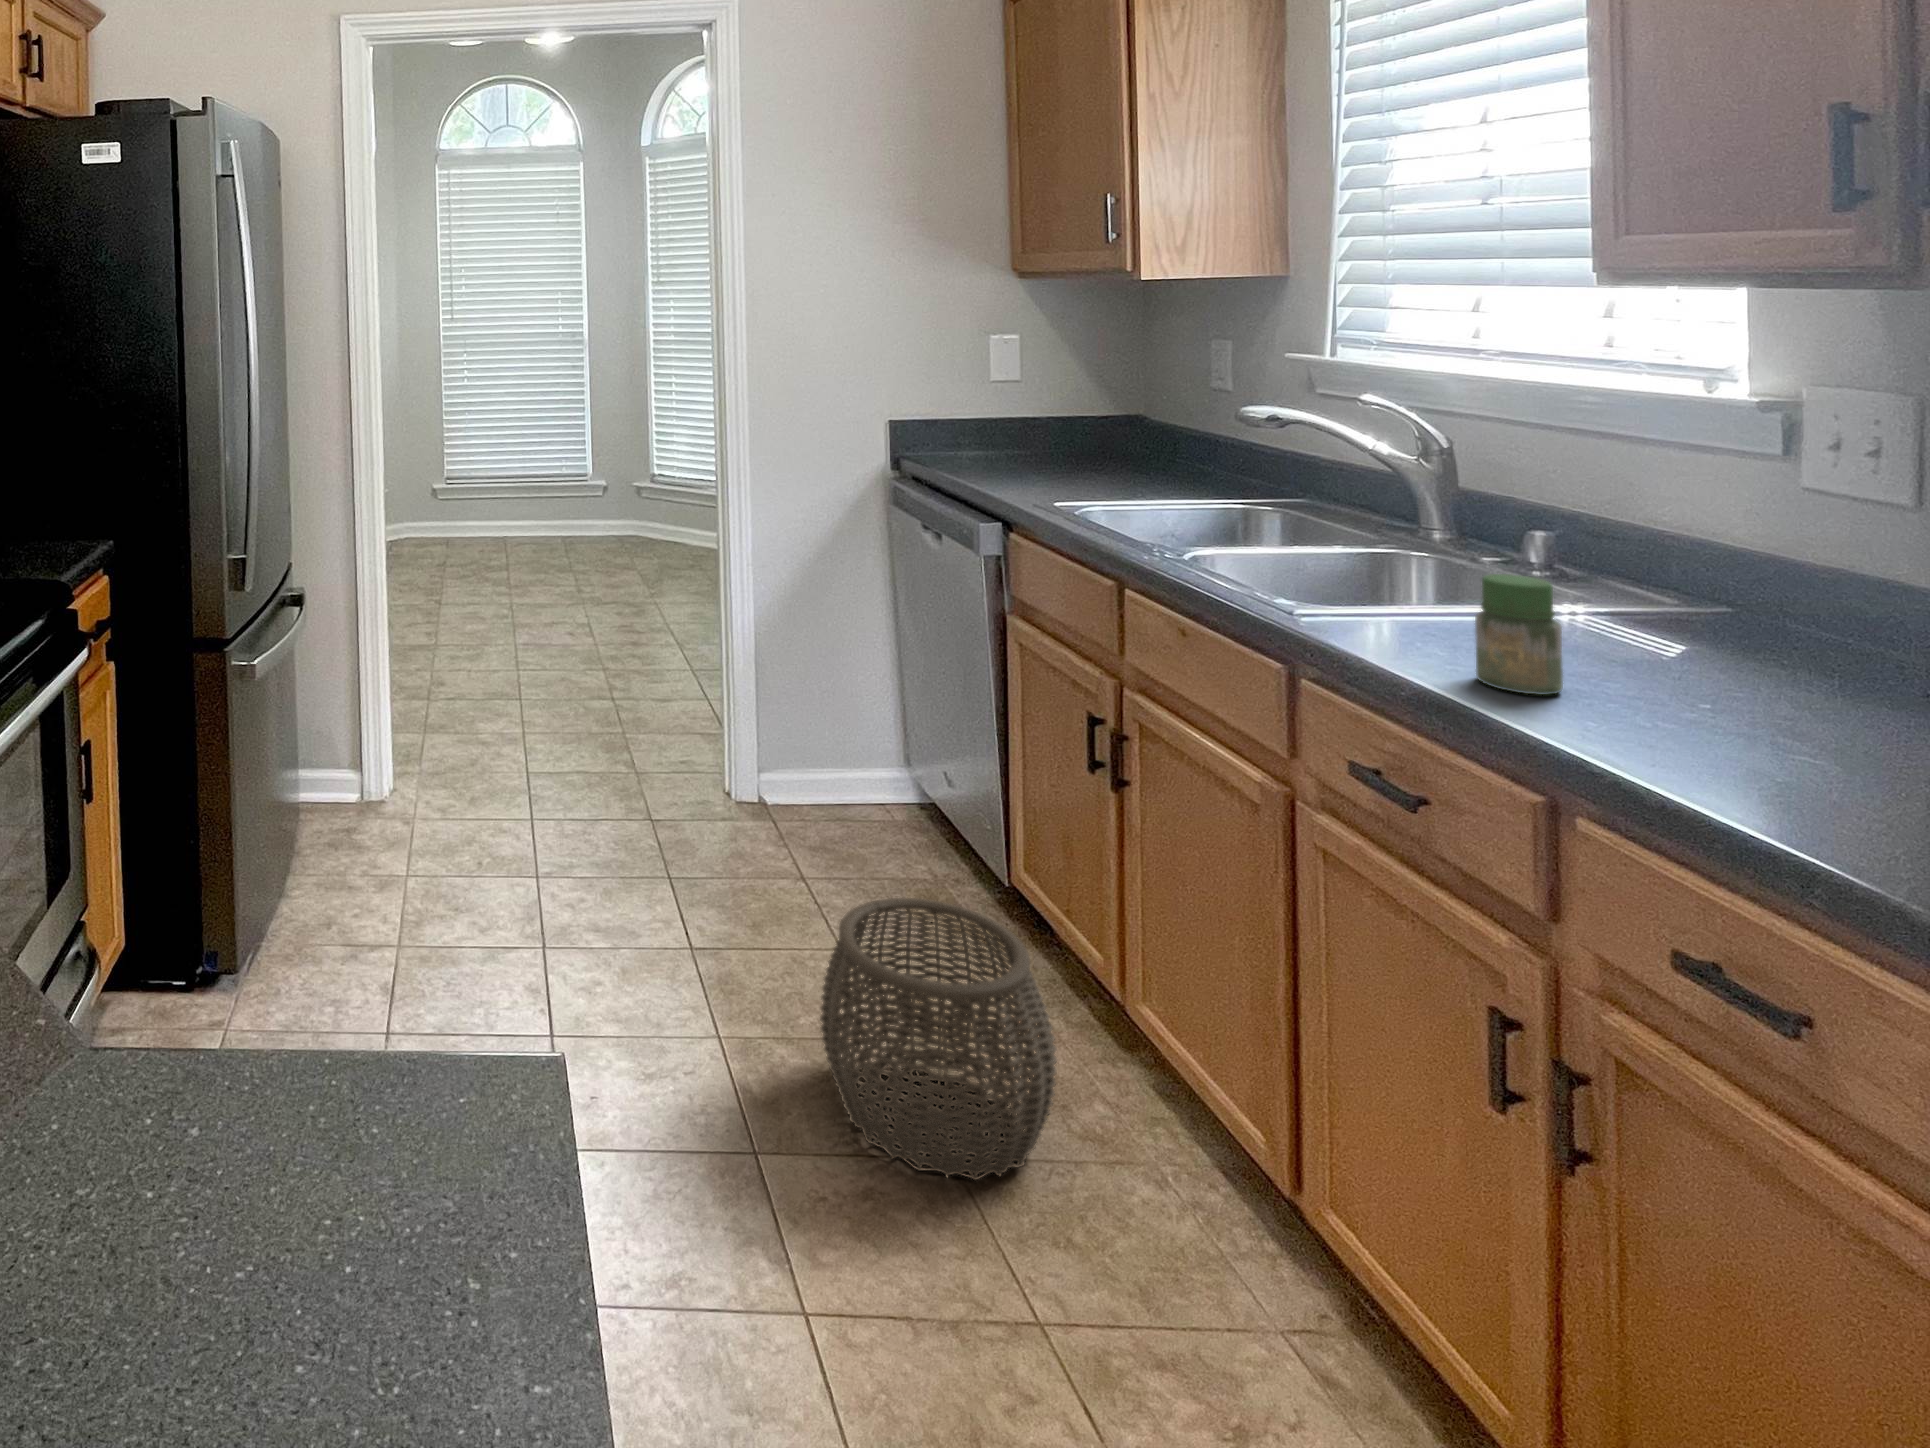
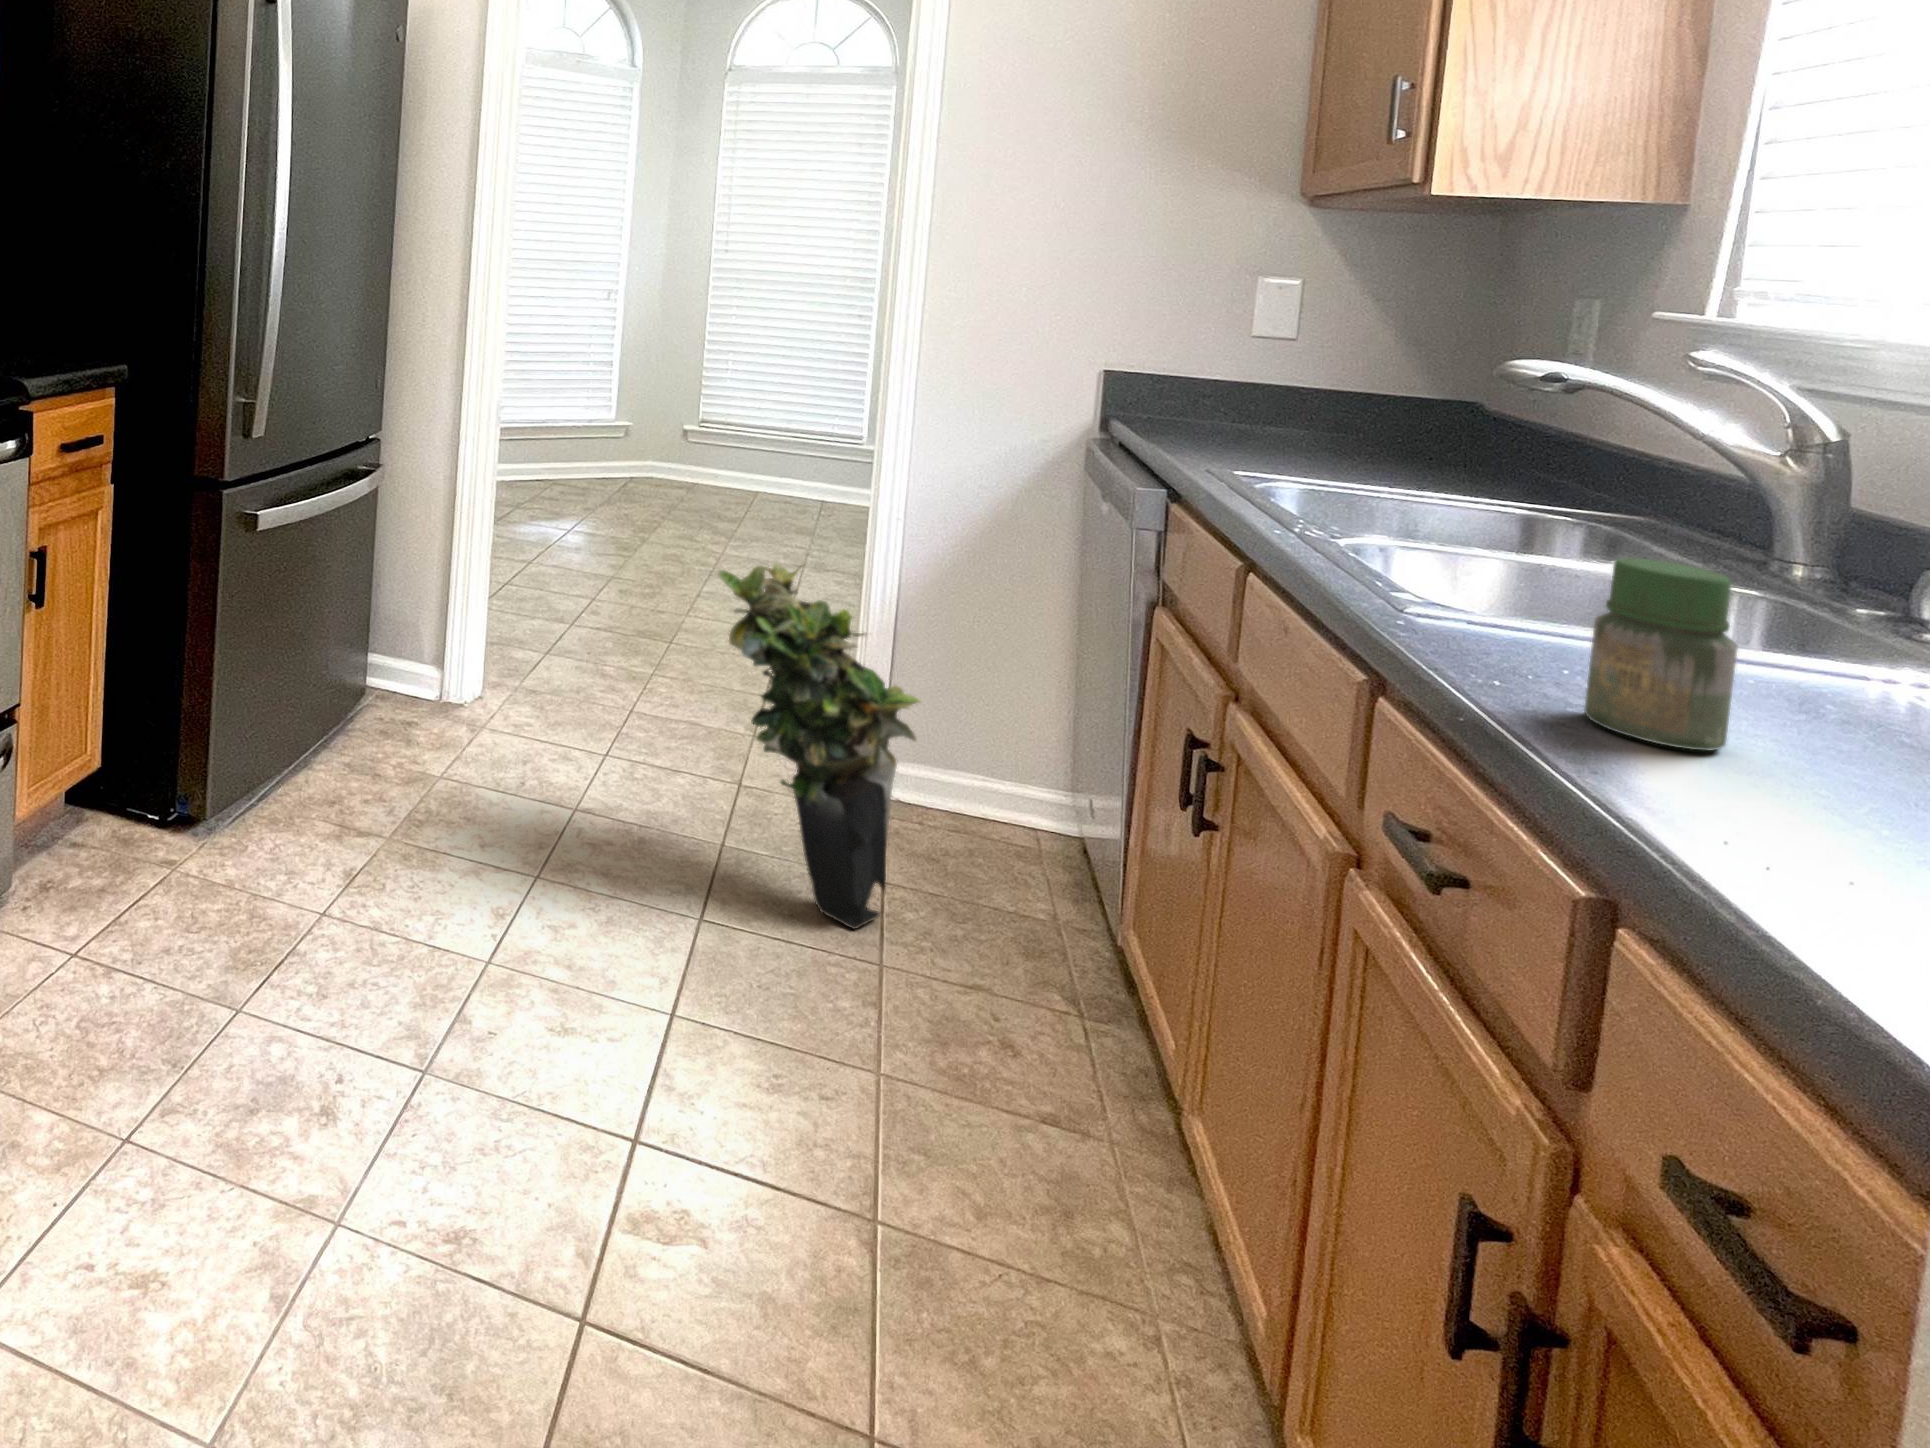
potted plant: none [652,620,835,925] -> present [718,562,920,929]
woven basket: present [820,898,1057,1180] -> none [749,897,1038,1255]

